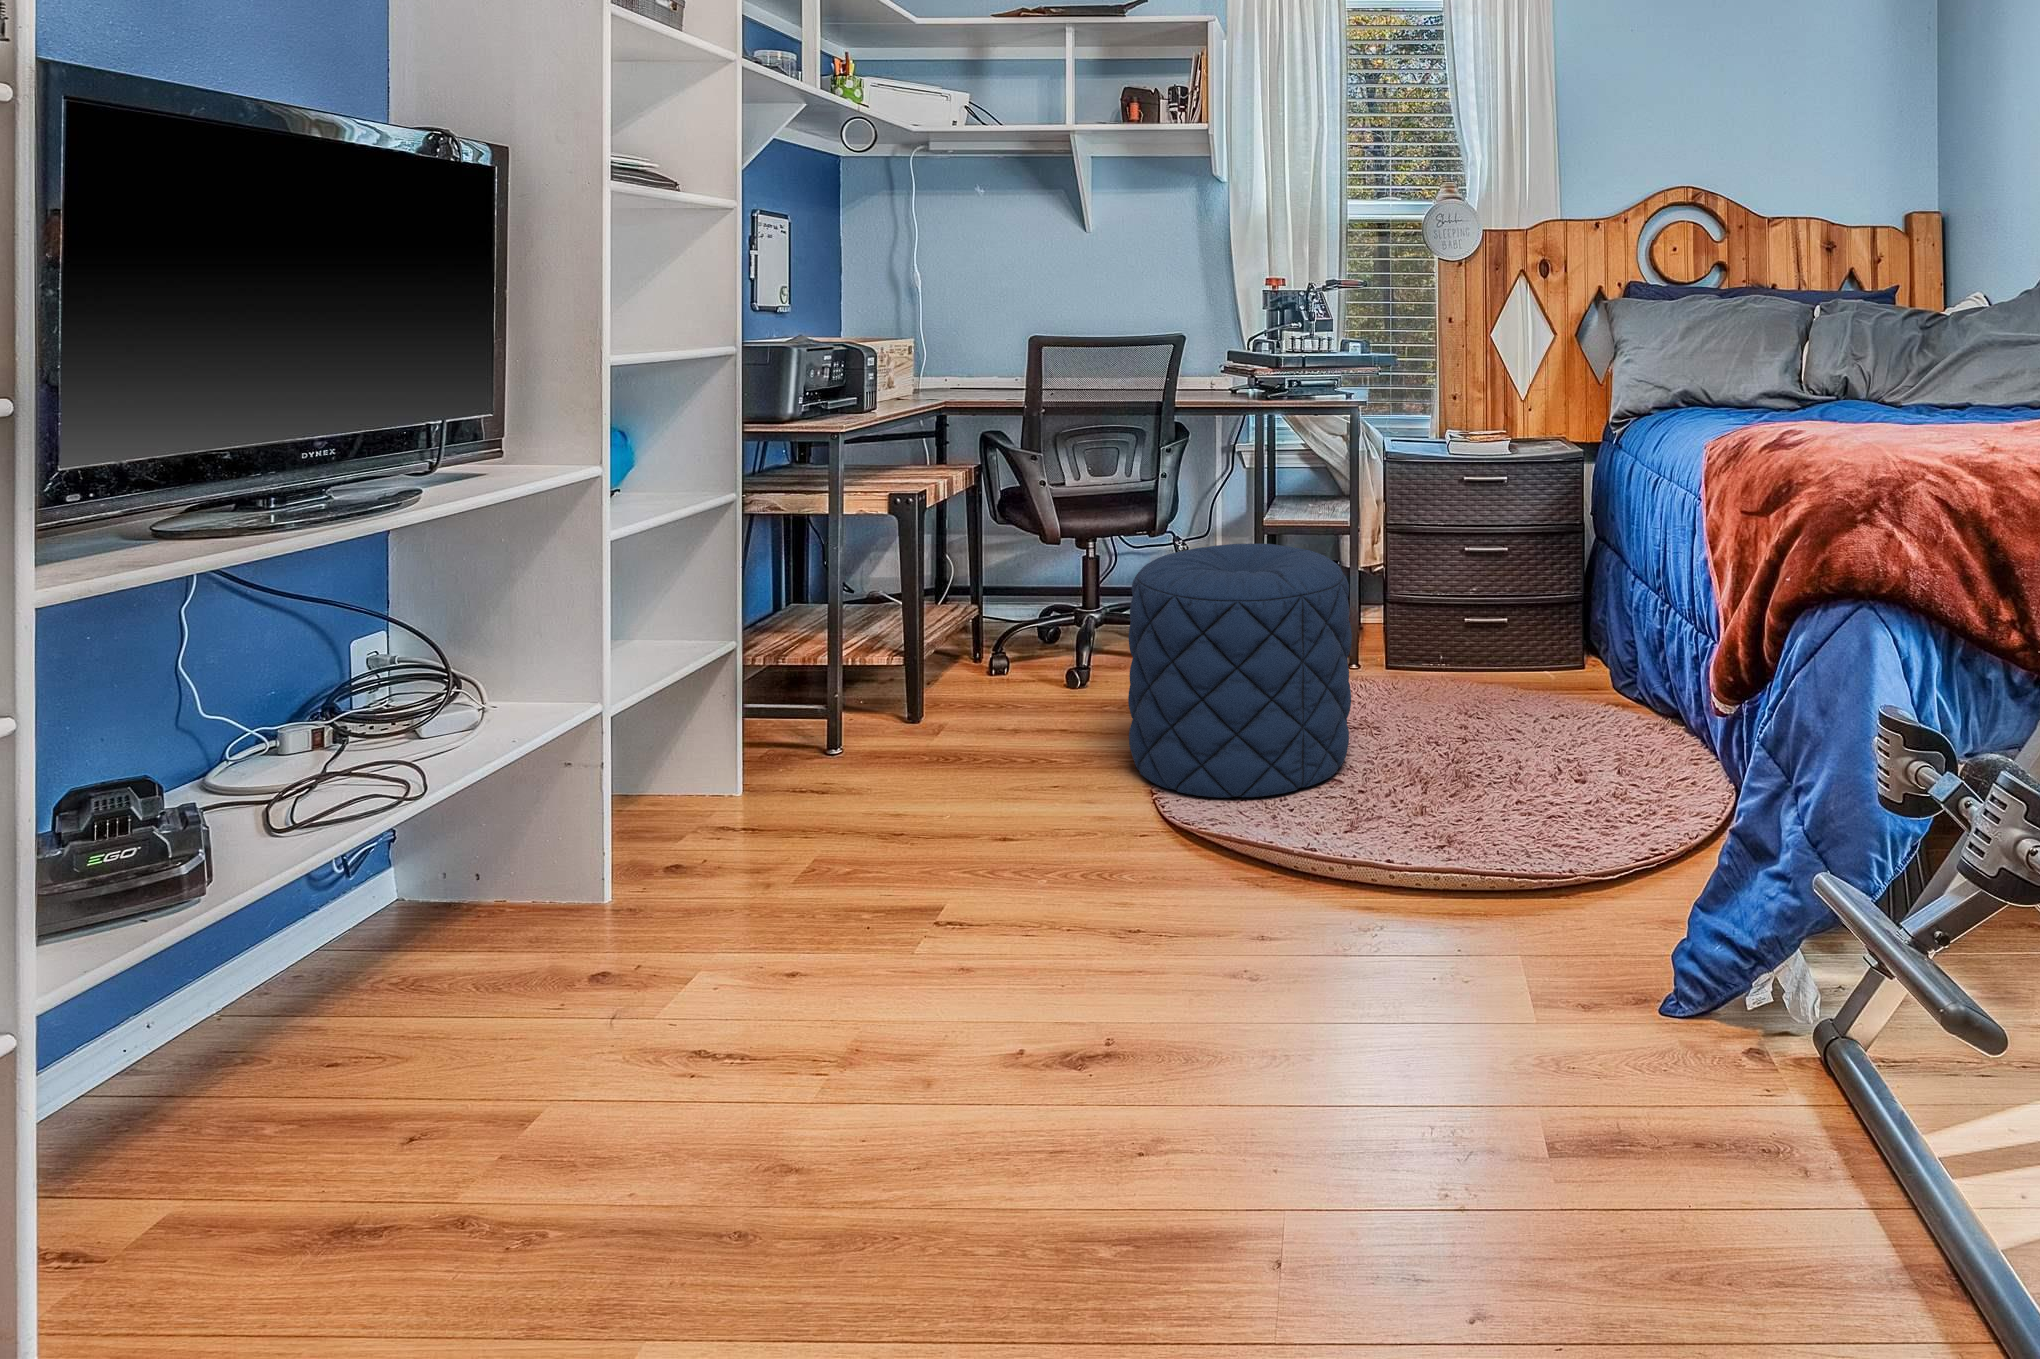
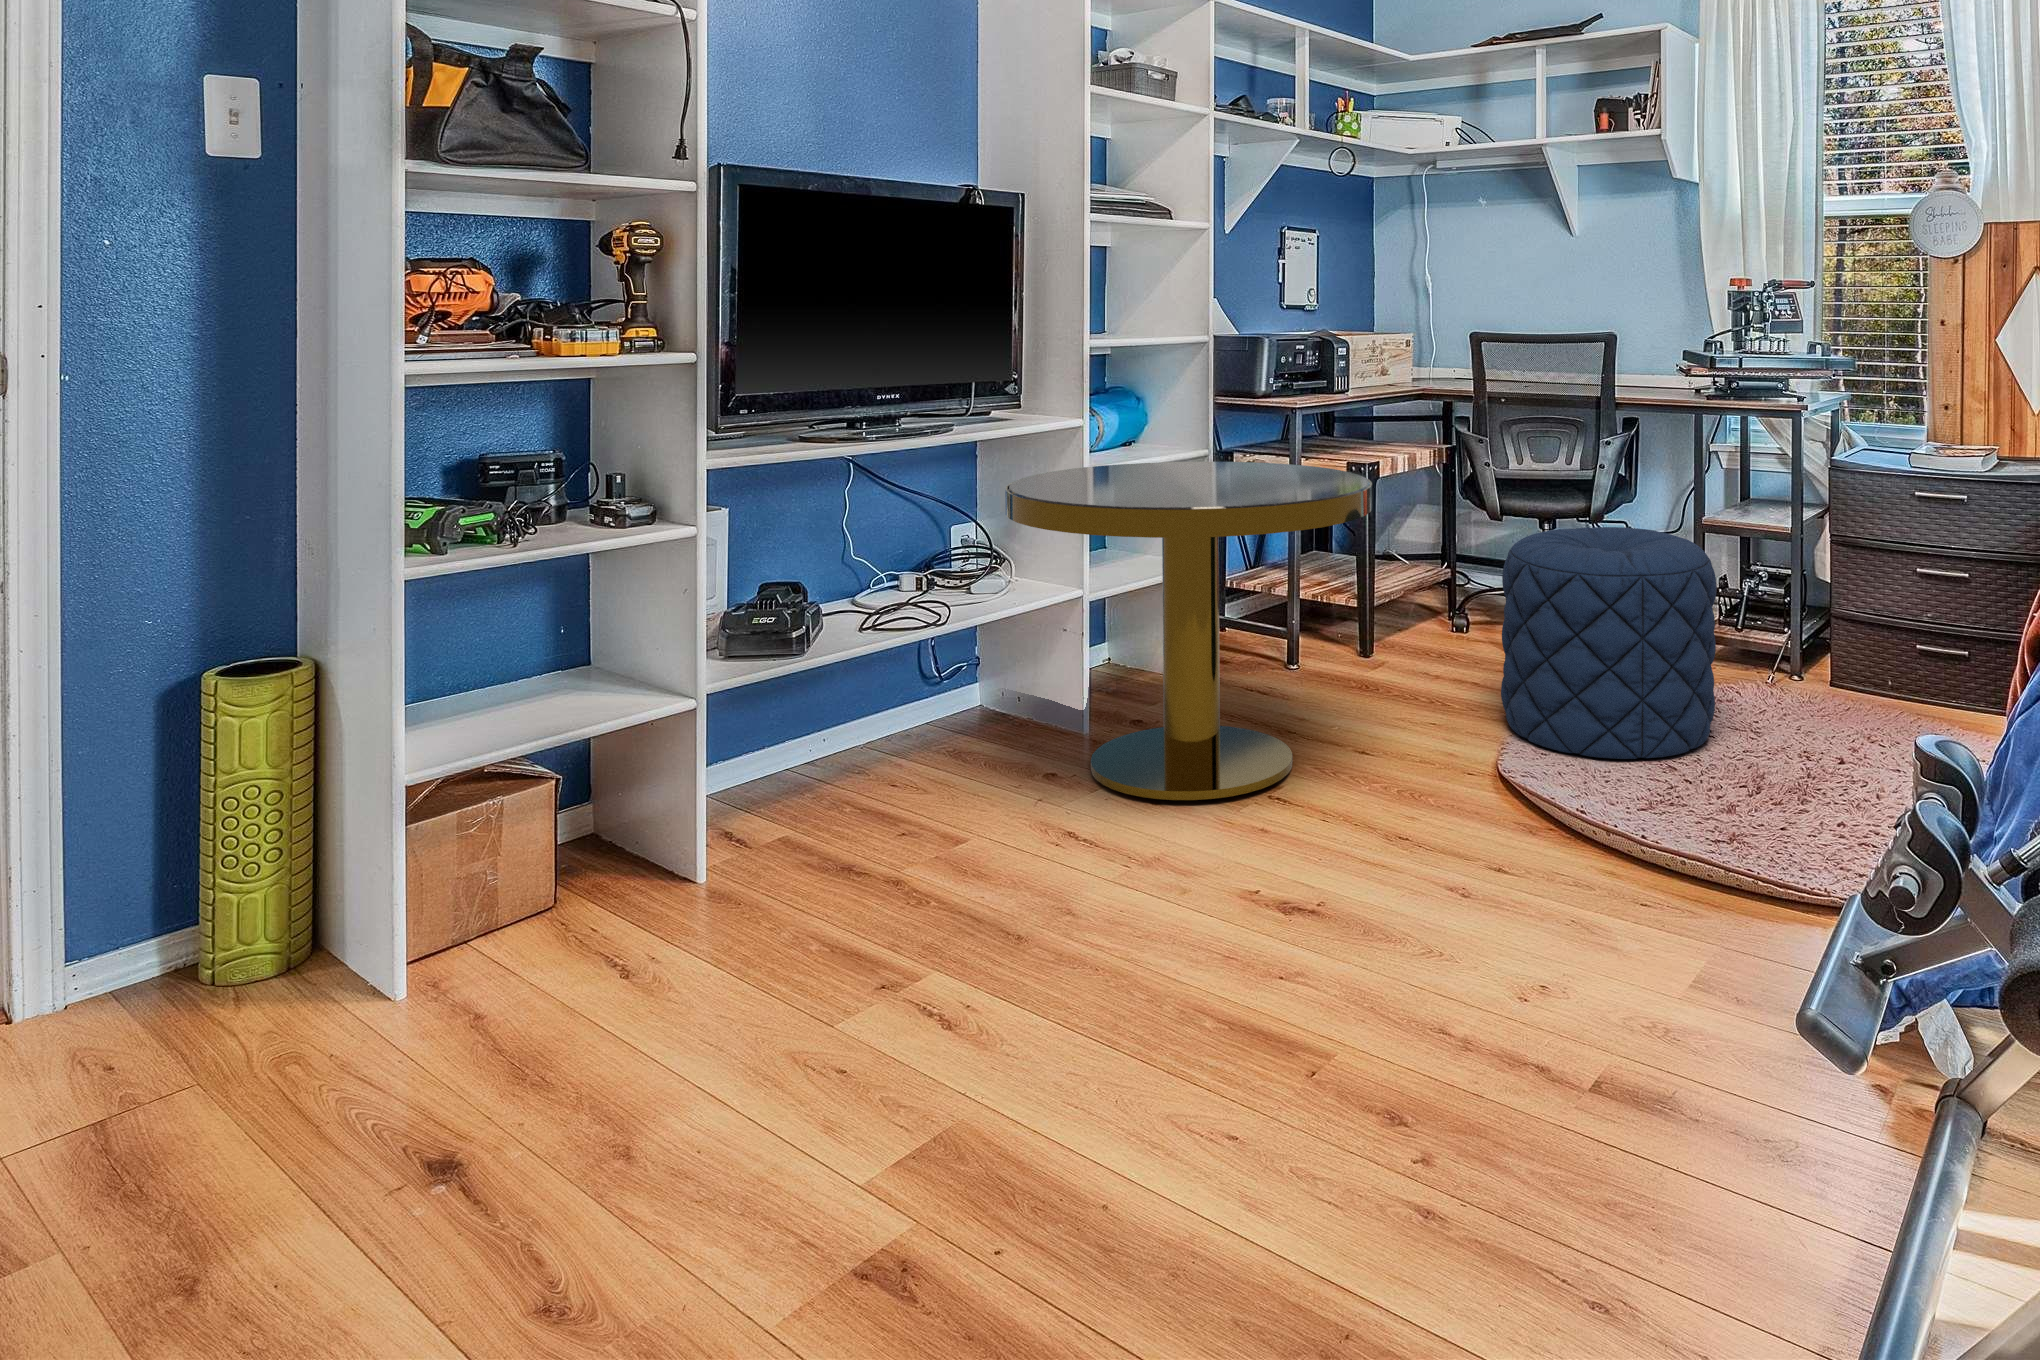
side table: none [524,507,1045,976] -> present [1005,462,1372,800]

